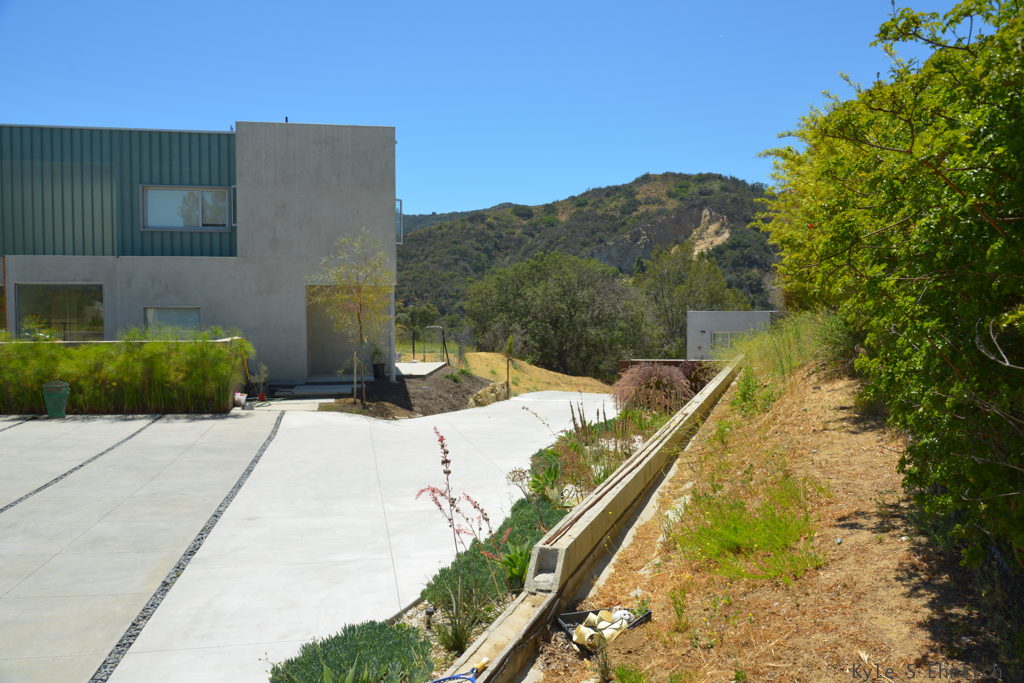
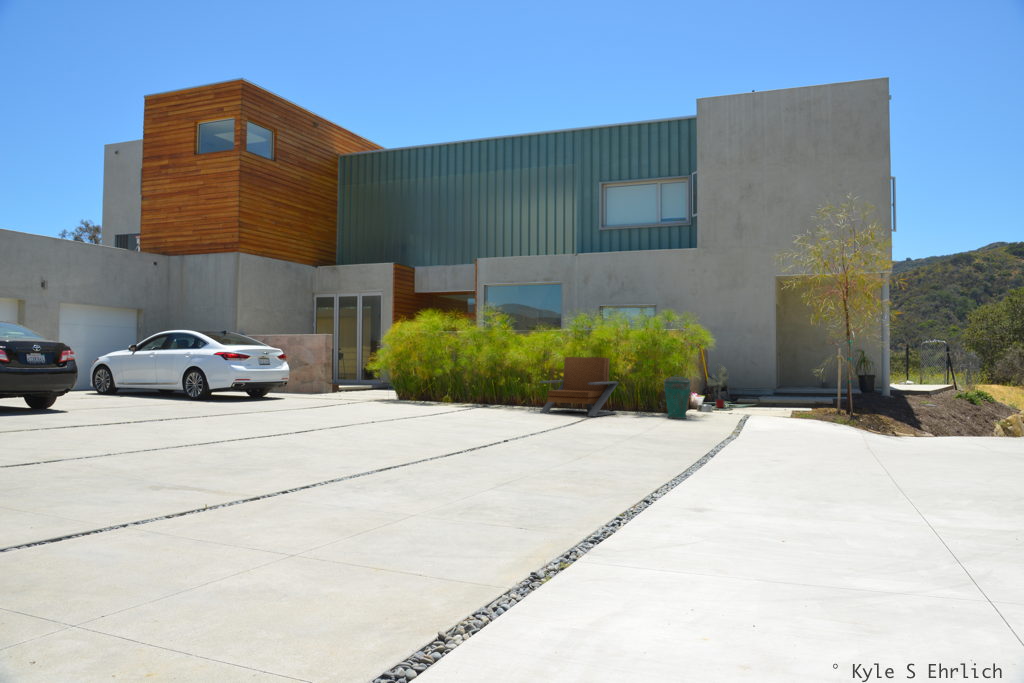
lounge chair: none [93,369,171,424] -> present [540,357,618,416]
trash can: present [42,381,69,418] -> present [664,377,691,419]

